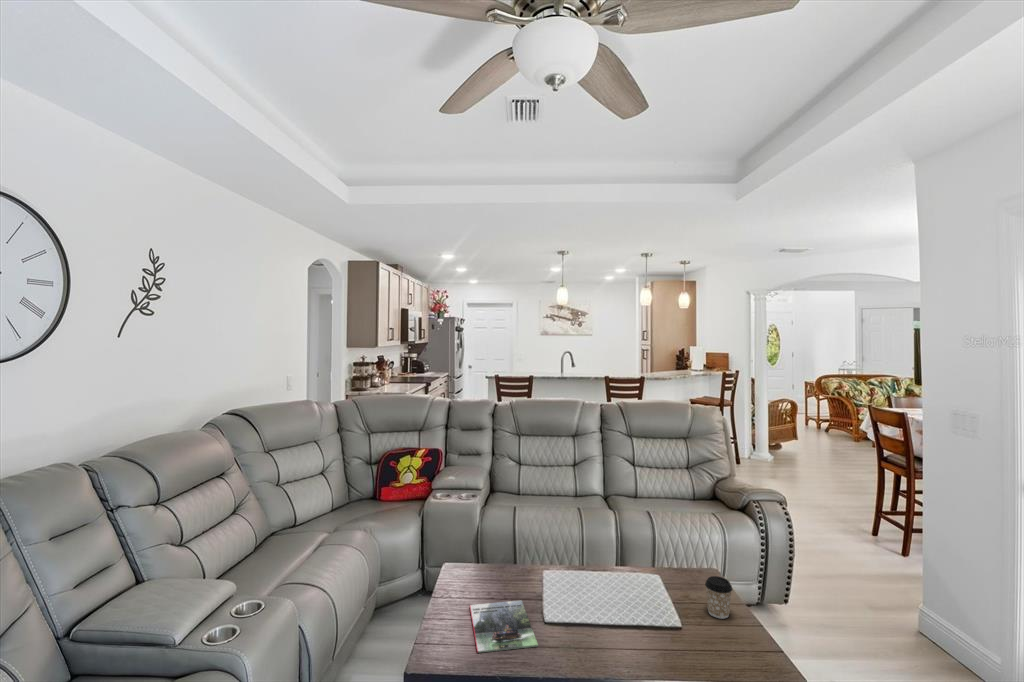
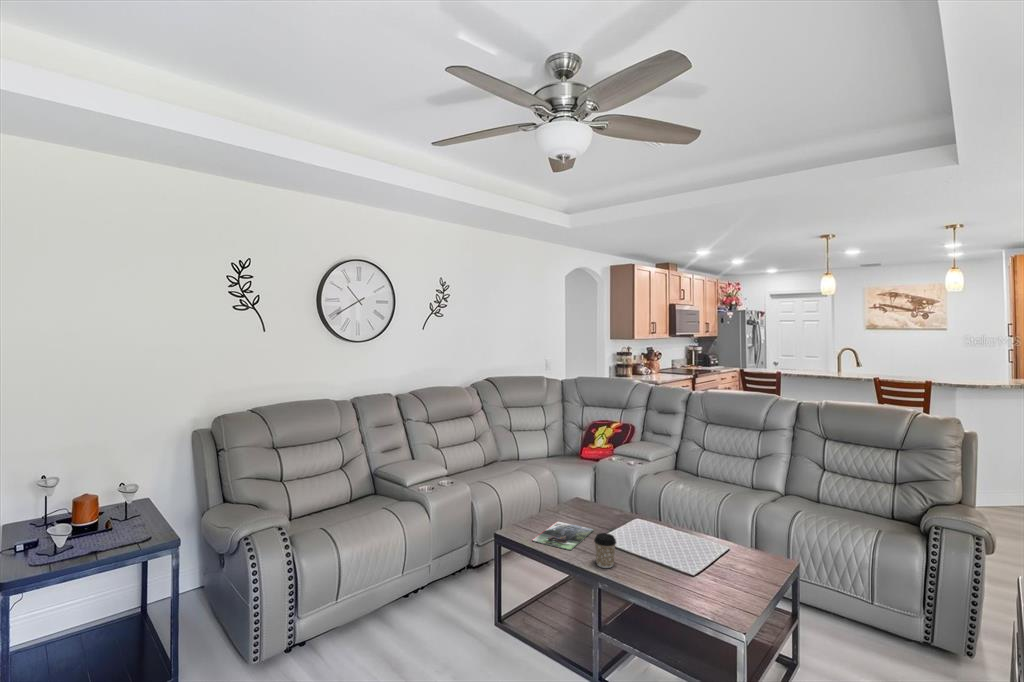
coffee cup: present [705,576,732,619] -> present [594,533,616,568]

